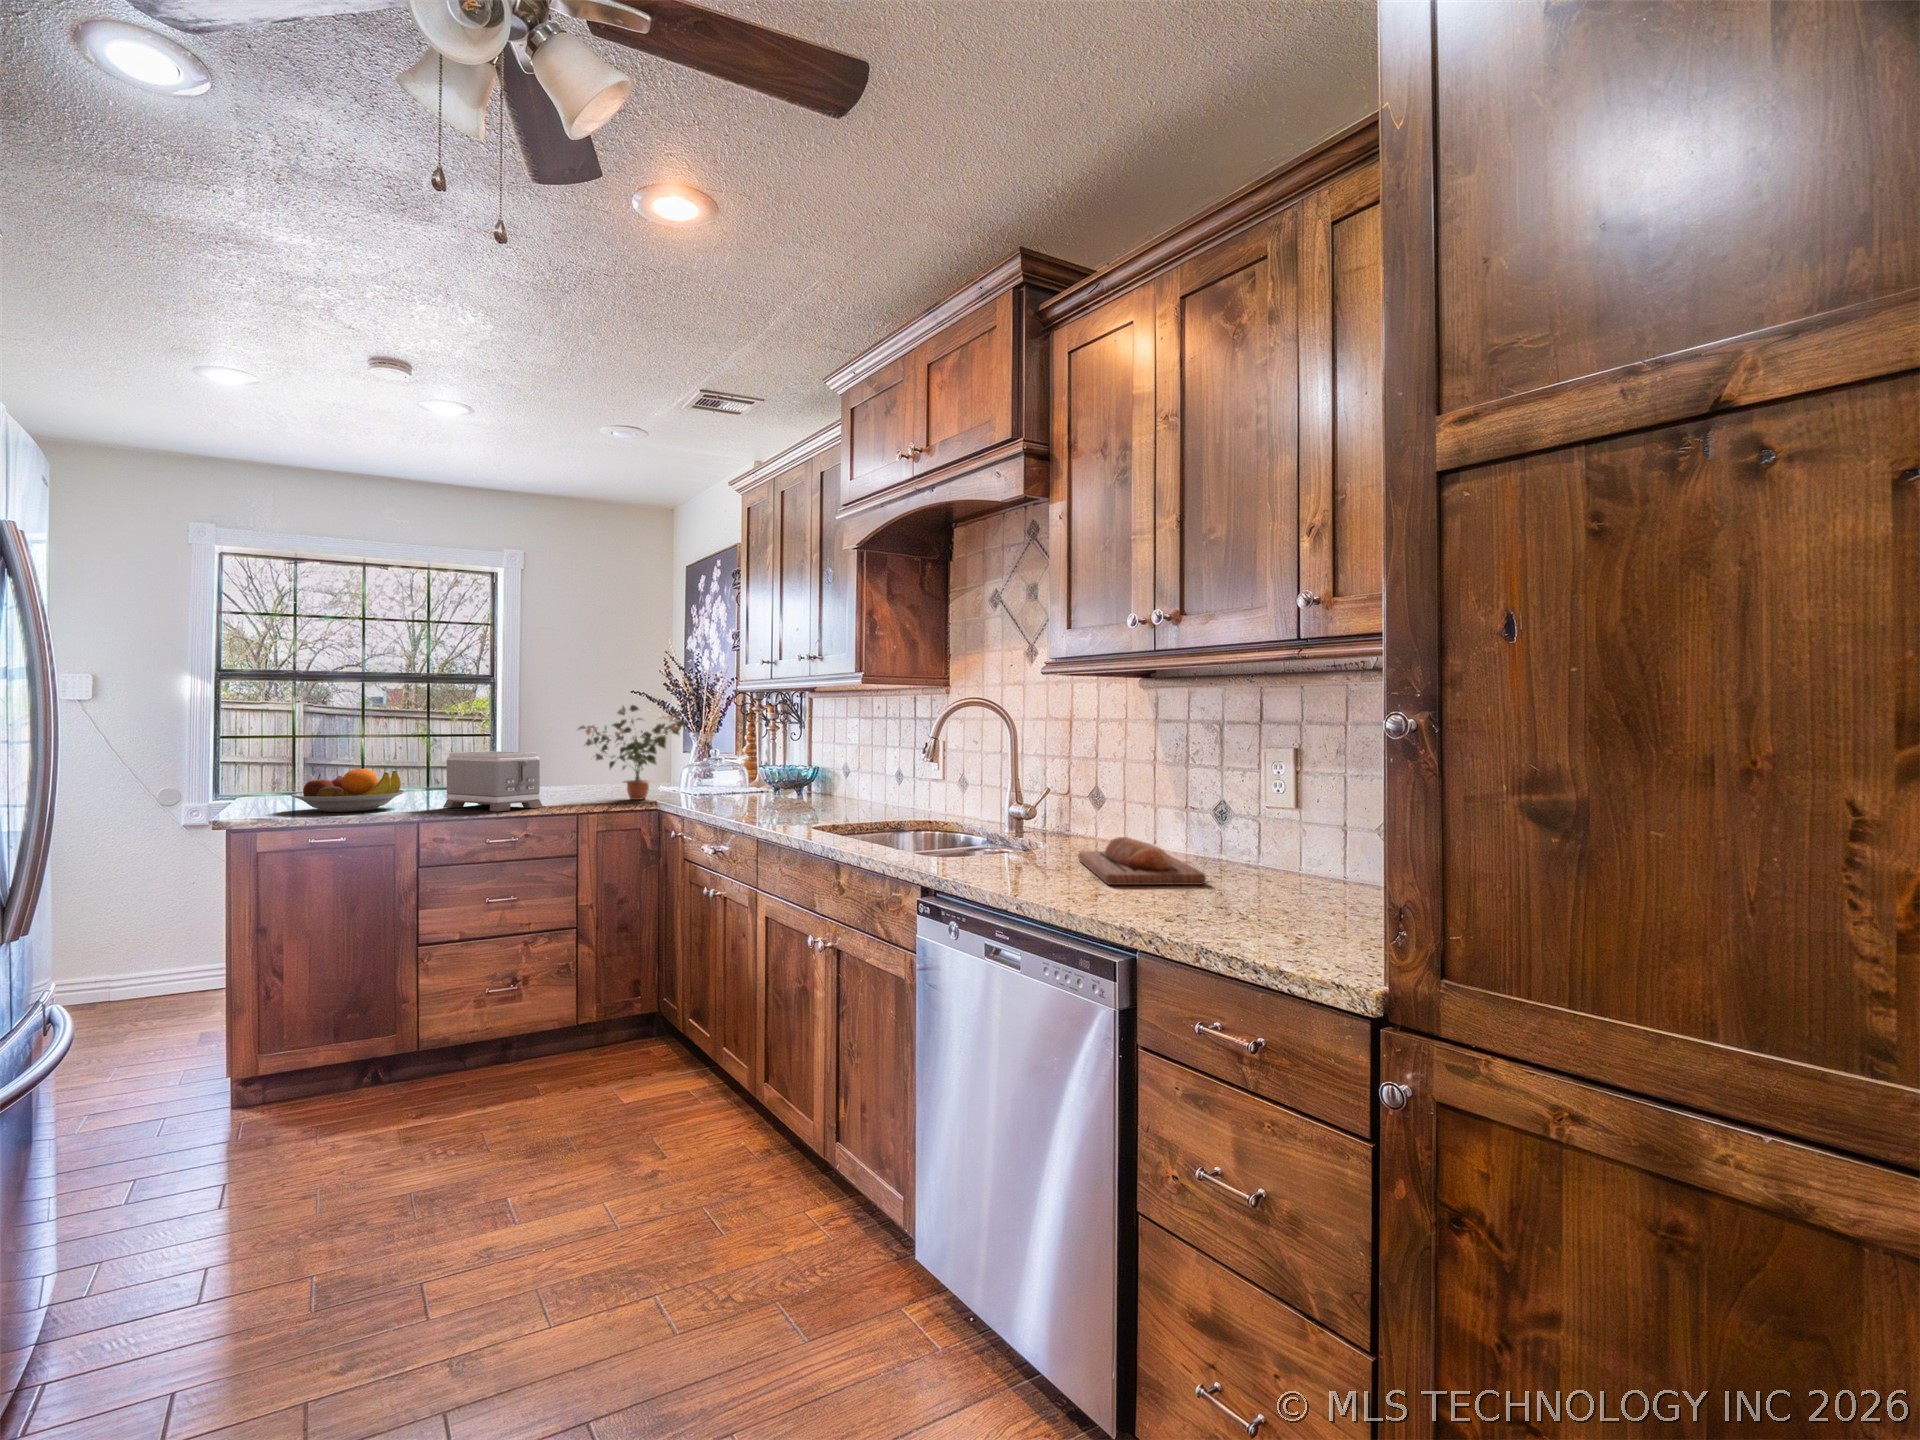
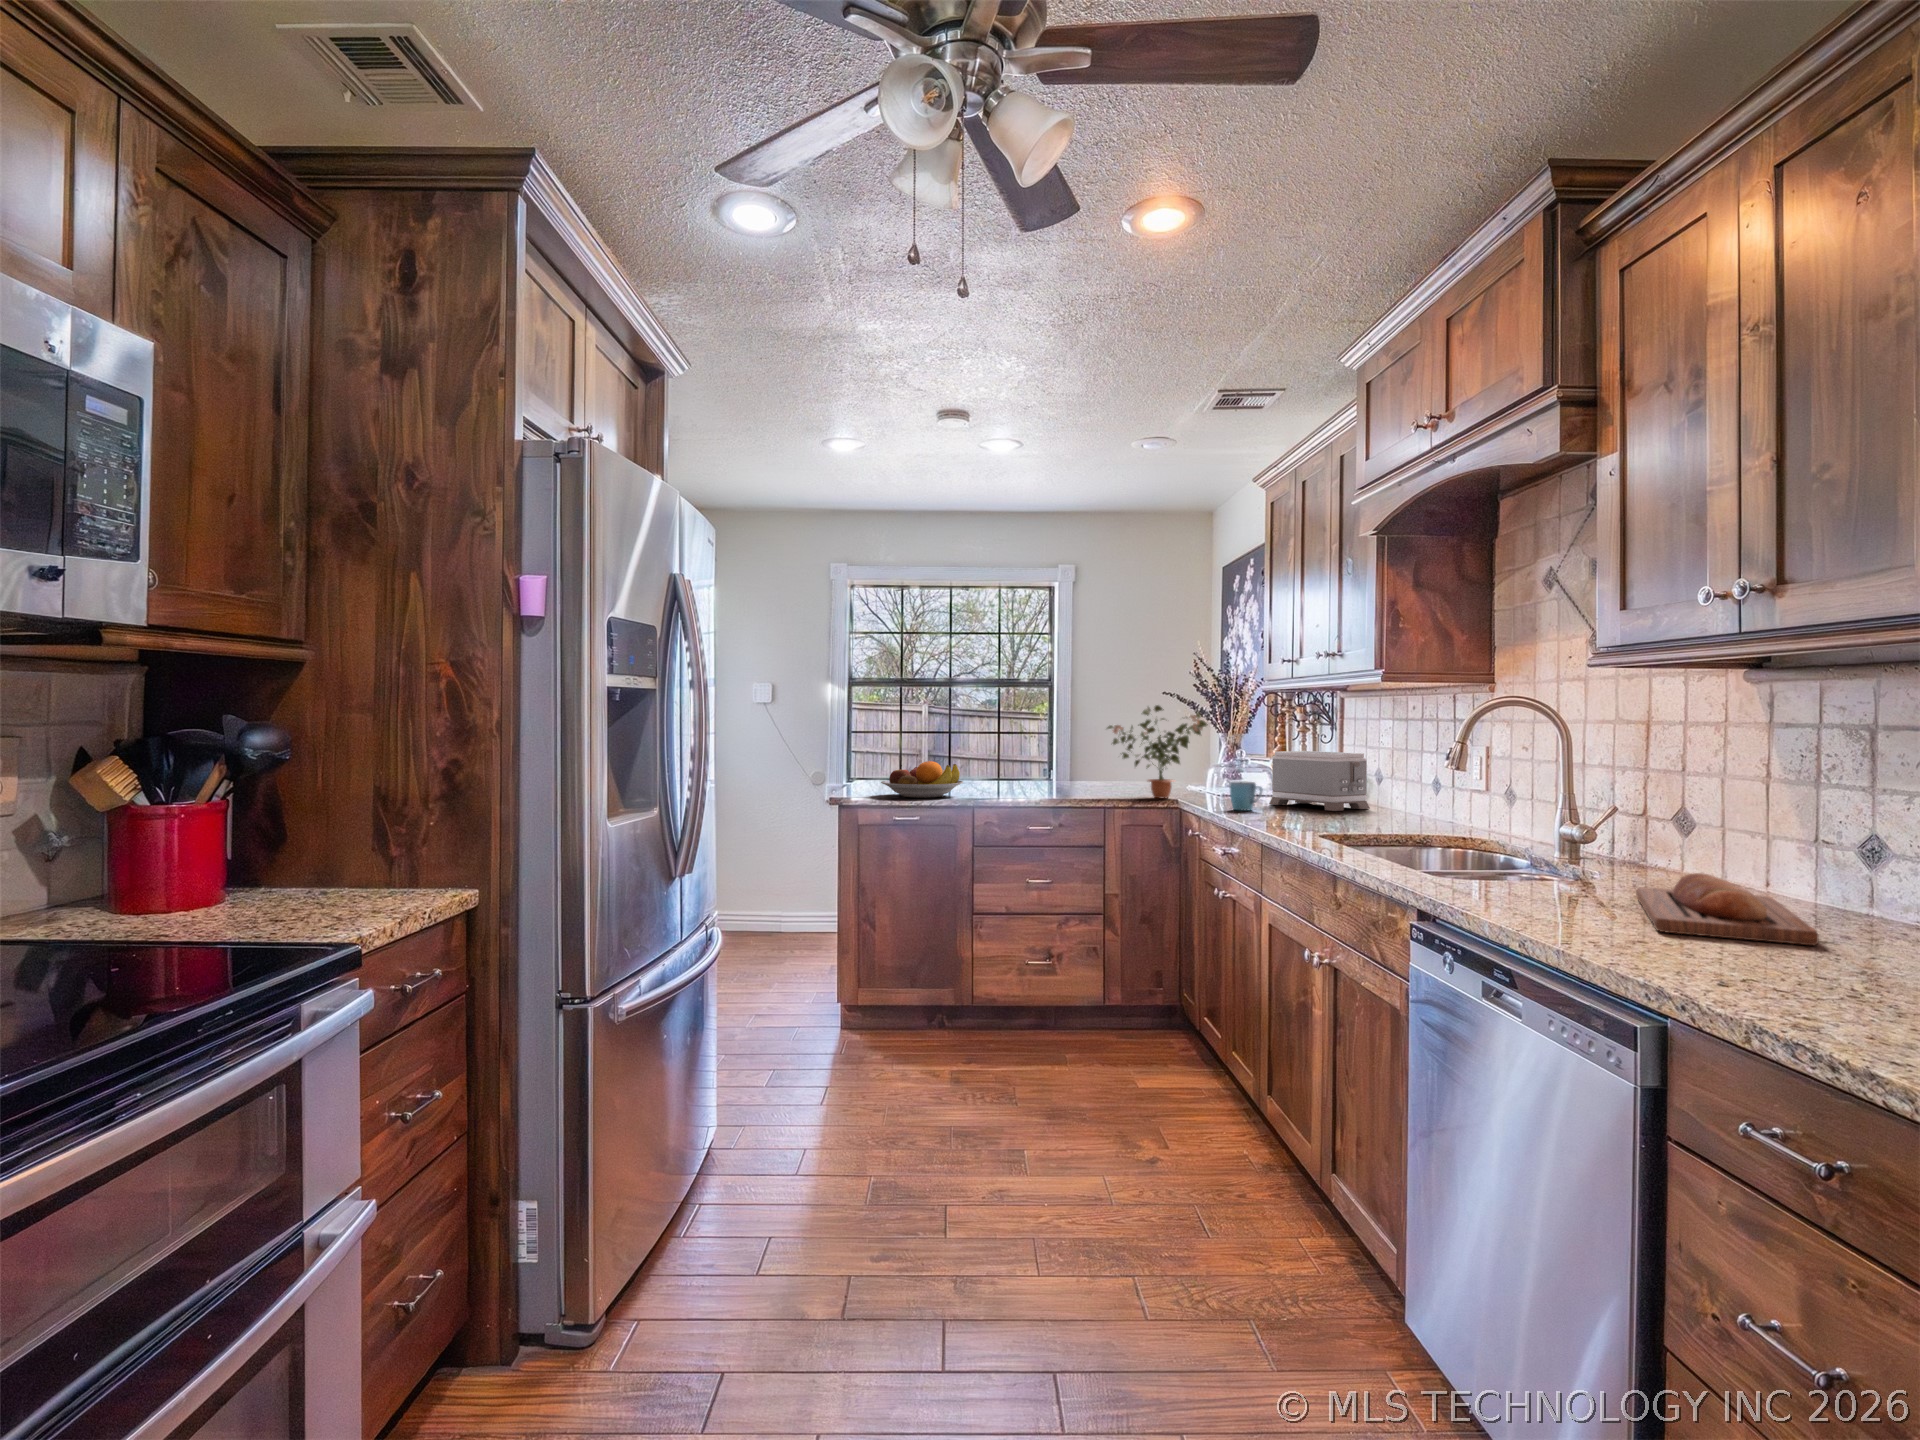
toaster: present [443,751,543,811] -> present [1269,751,1370,811]
mug: none [713,779,746,808] -> present [1230,781,1262,811]

